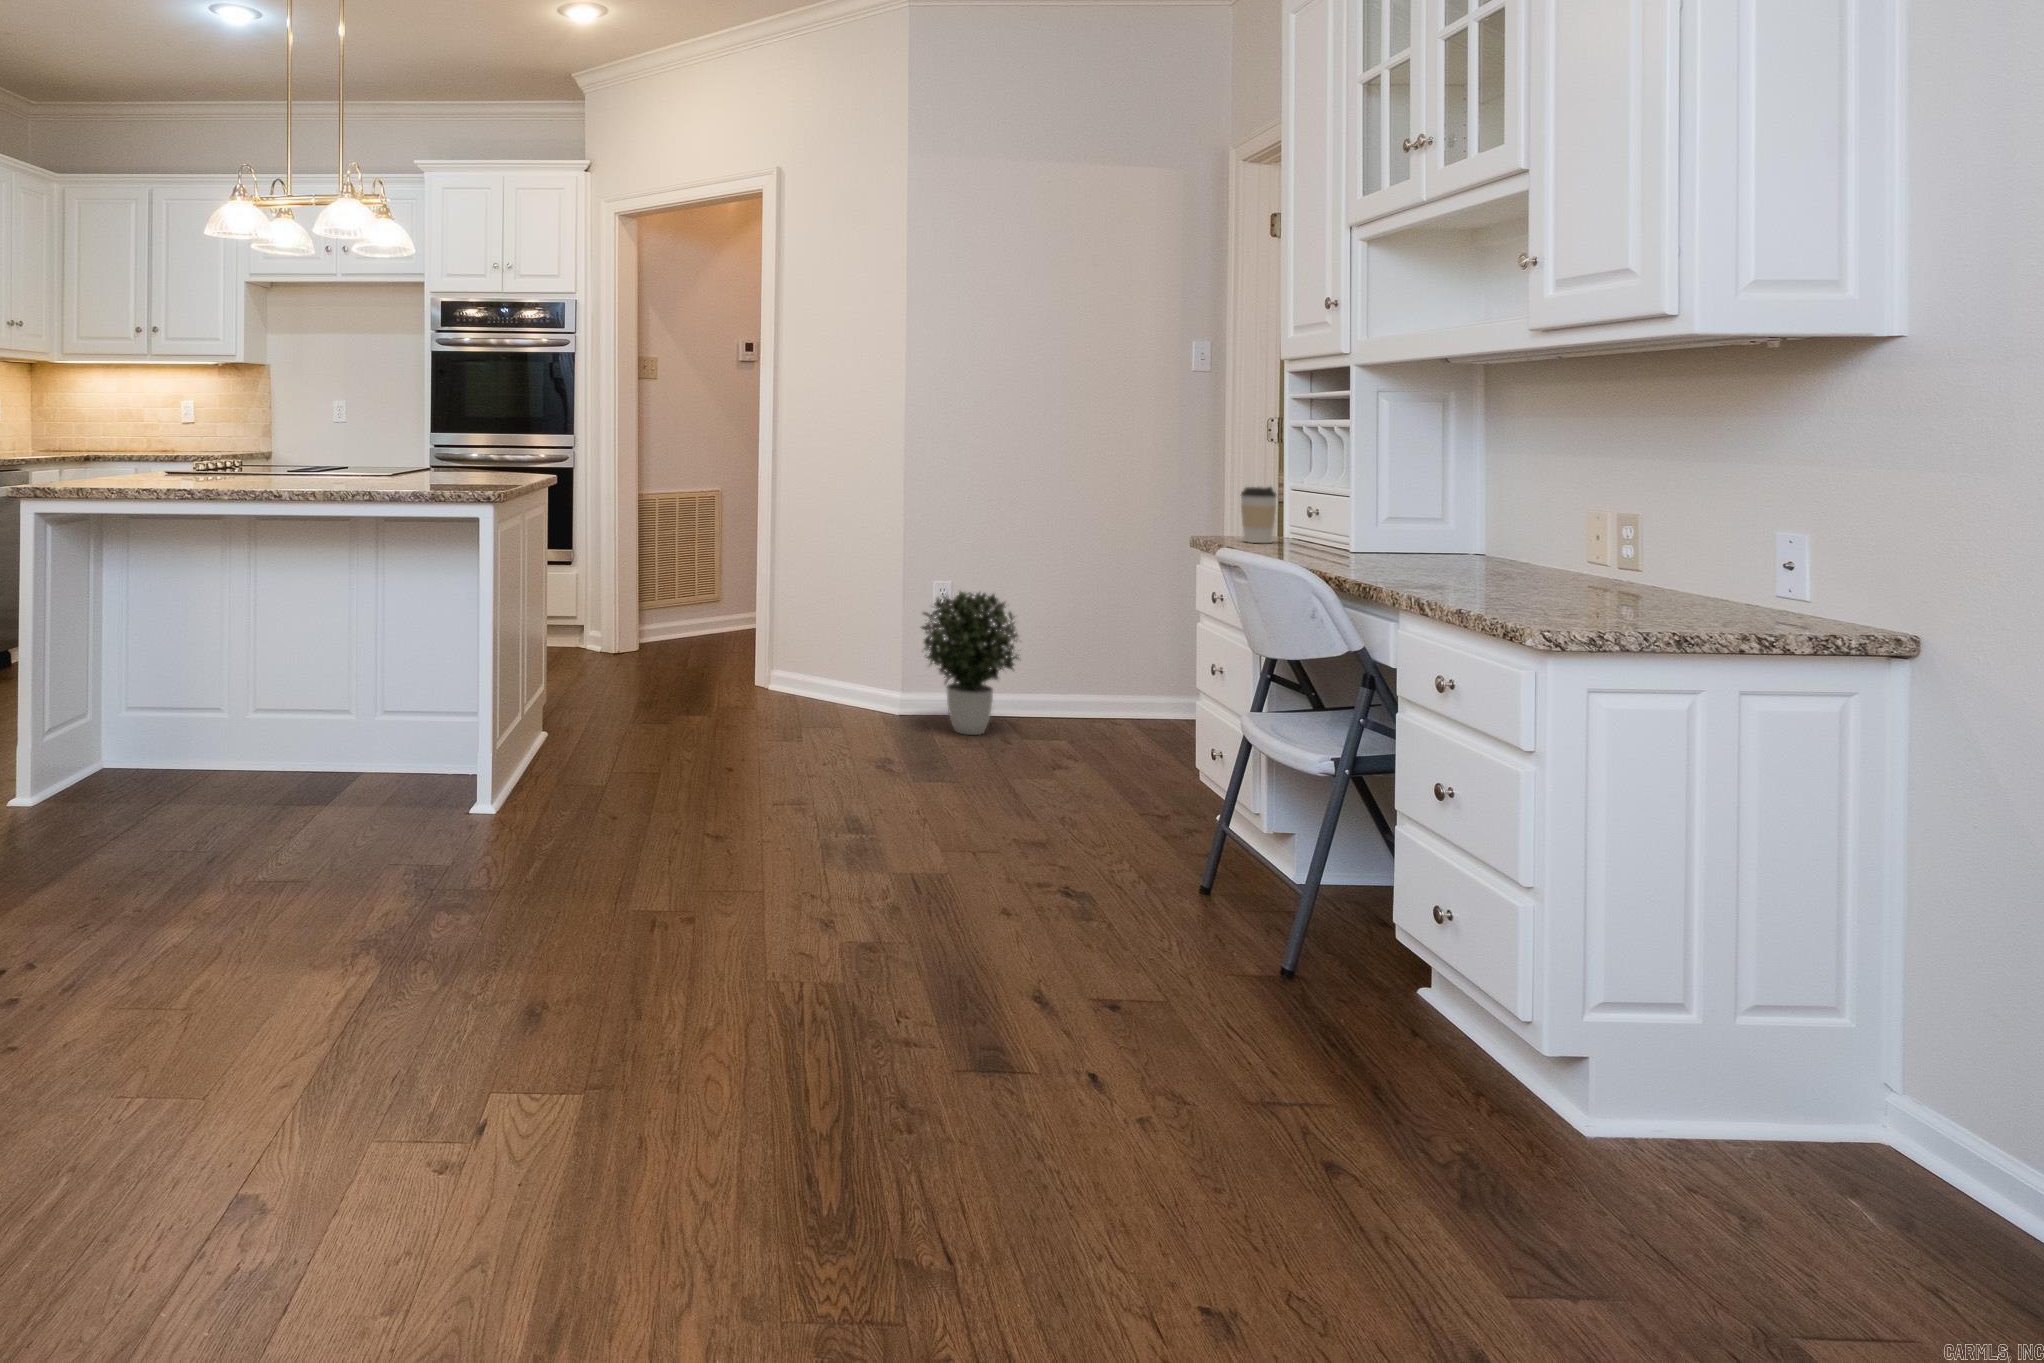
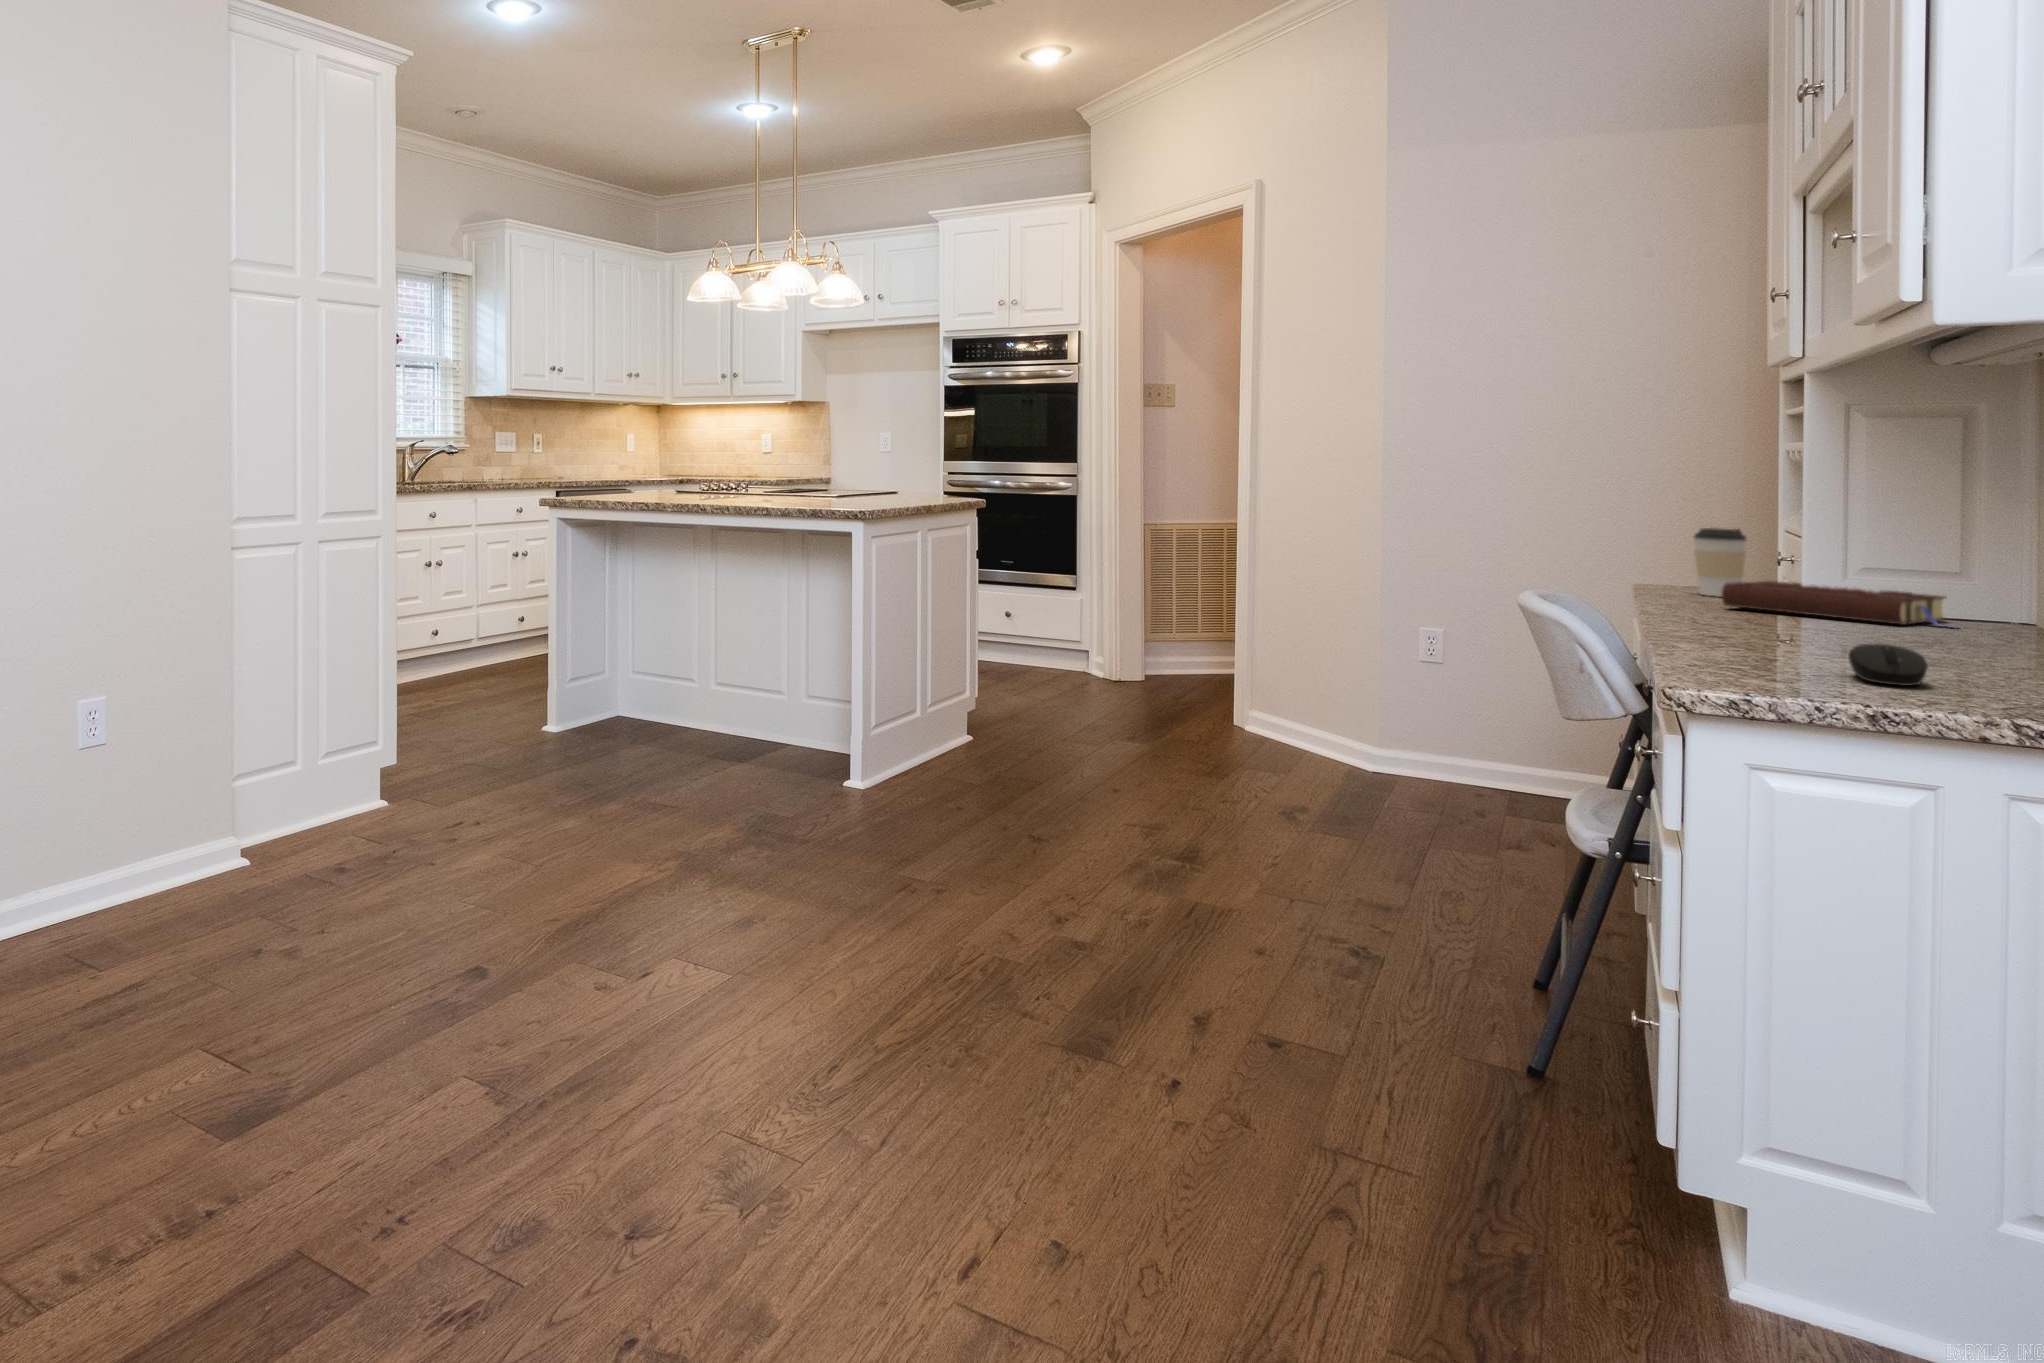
book: none [1301,529,1458,559] -> present [1722,581,1957,629]
computer mouse: none [1563,580,1633,612] -> present [1848,644,1928,686]
potted plant: present [922,592,1019,735] -> none [1383,636,1513,801]

